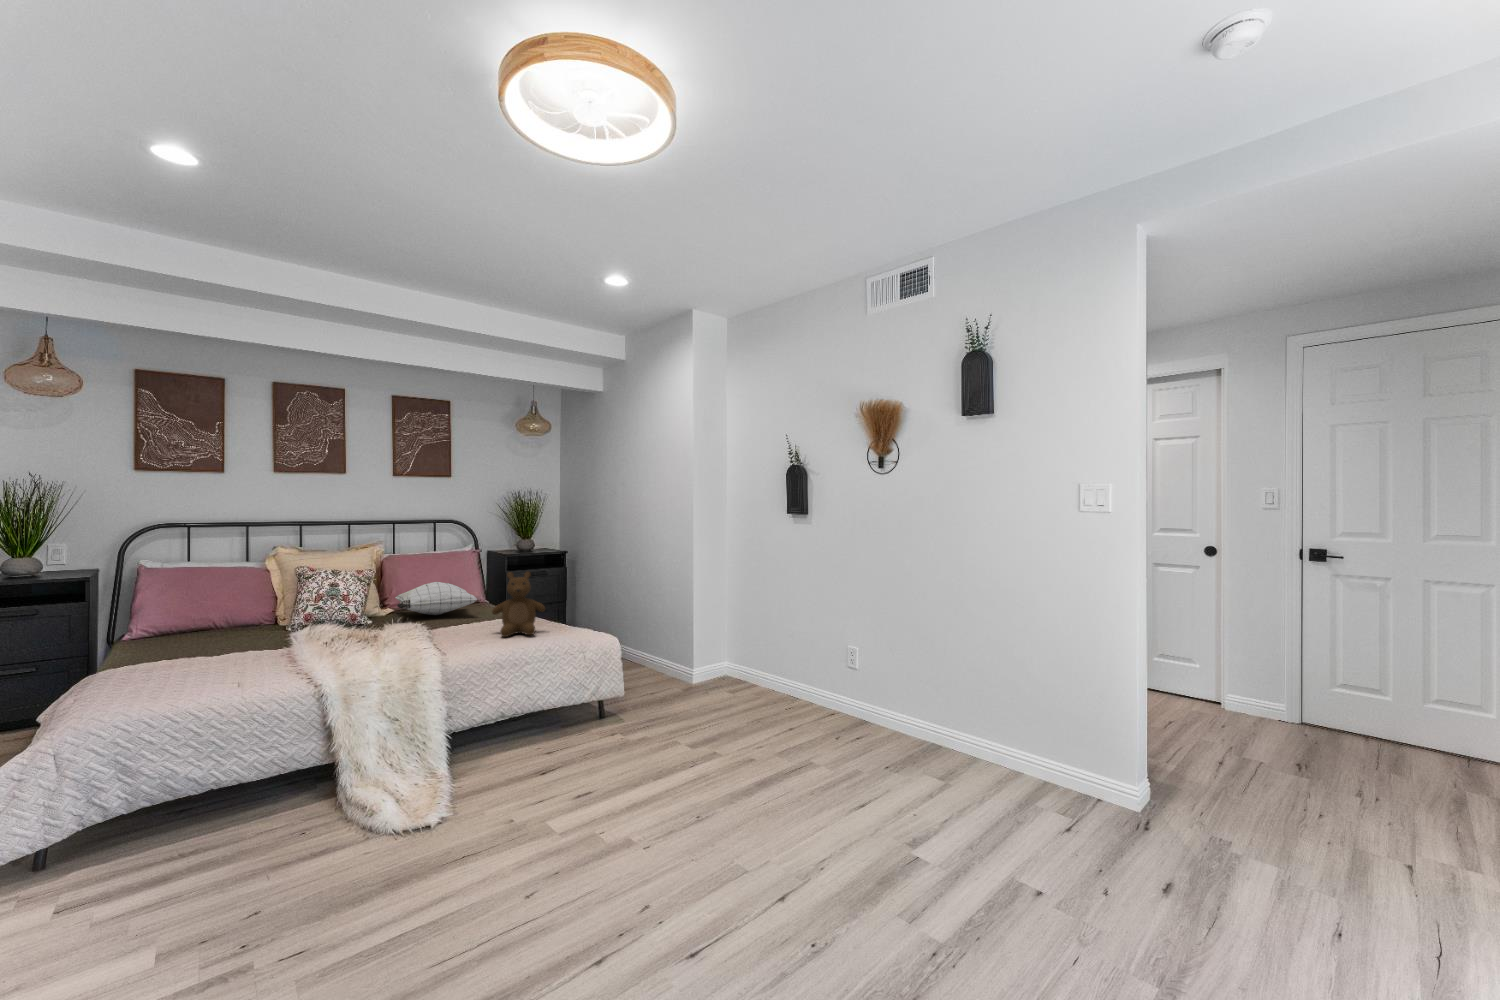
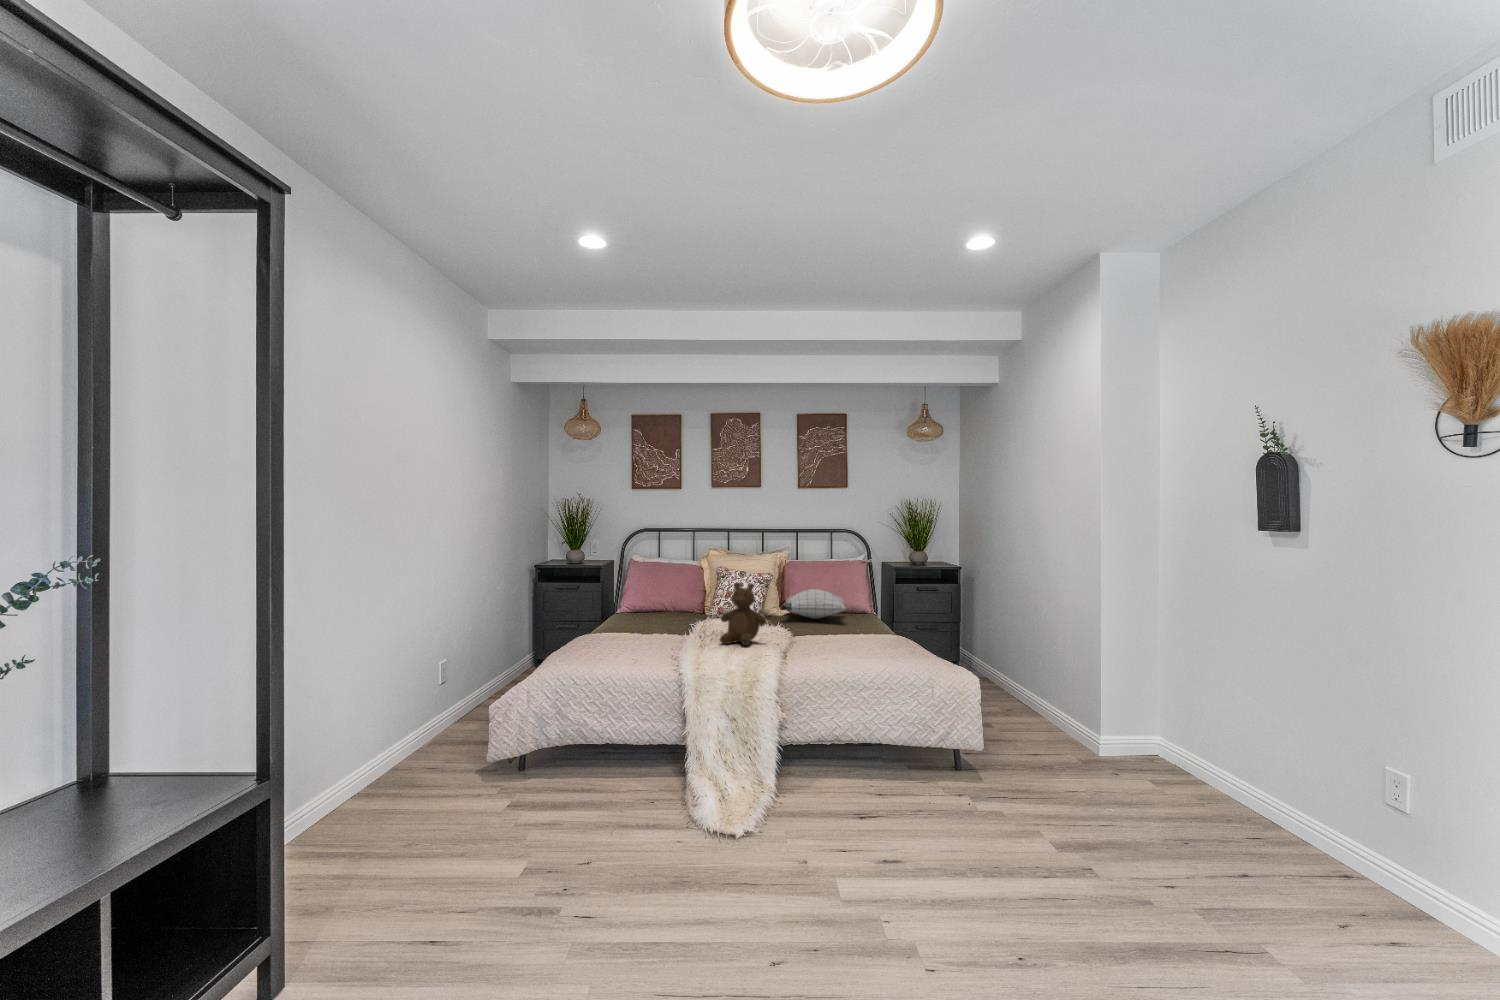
teddy bear: present [492,572,545,637] -> present [720,583,767,645]

